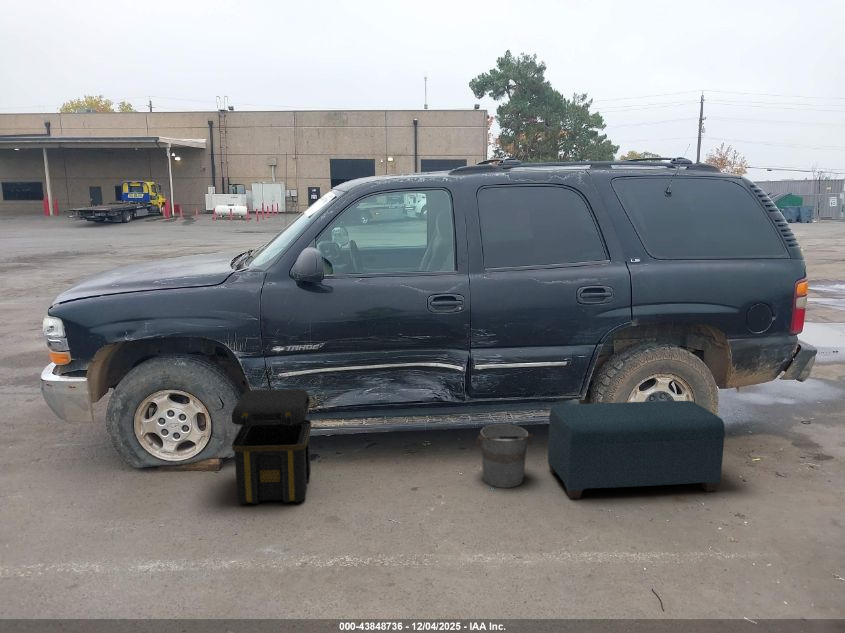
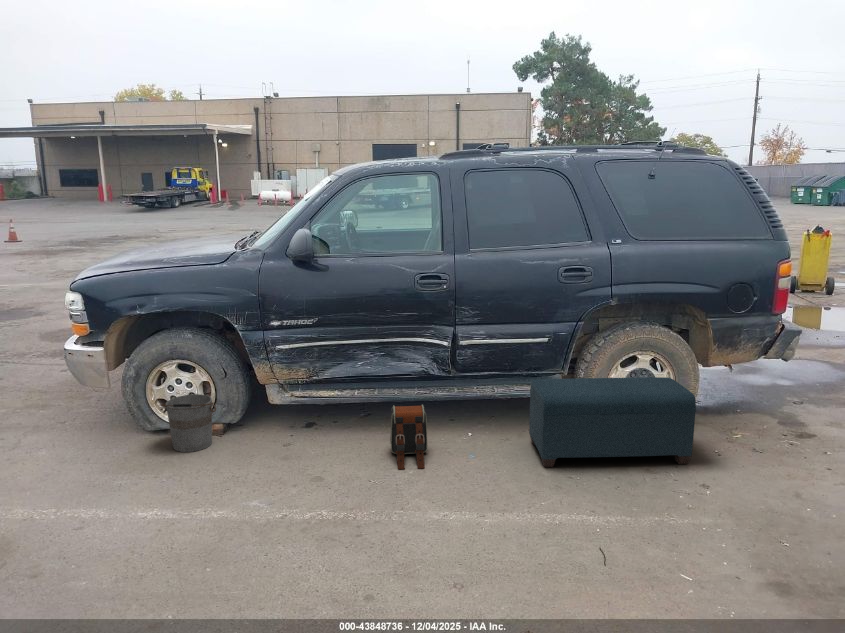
toolbox: present [232,389,311,504] -> none [229,360,305,464]
bucket: present [477,424,533,488] -> present [161,394,216,452]
backpack: none [404,434,445,505] -> present [390,405,428,469]

